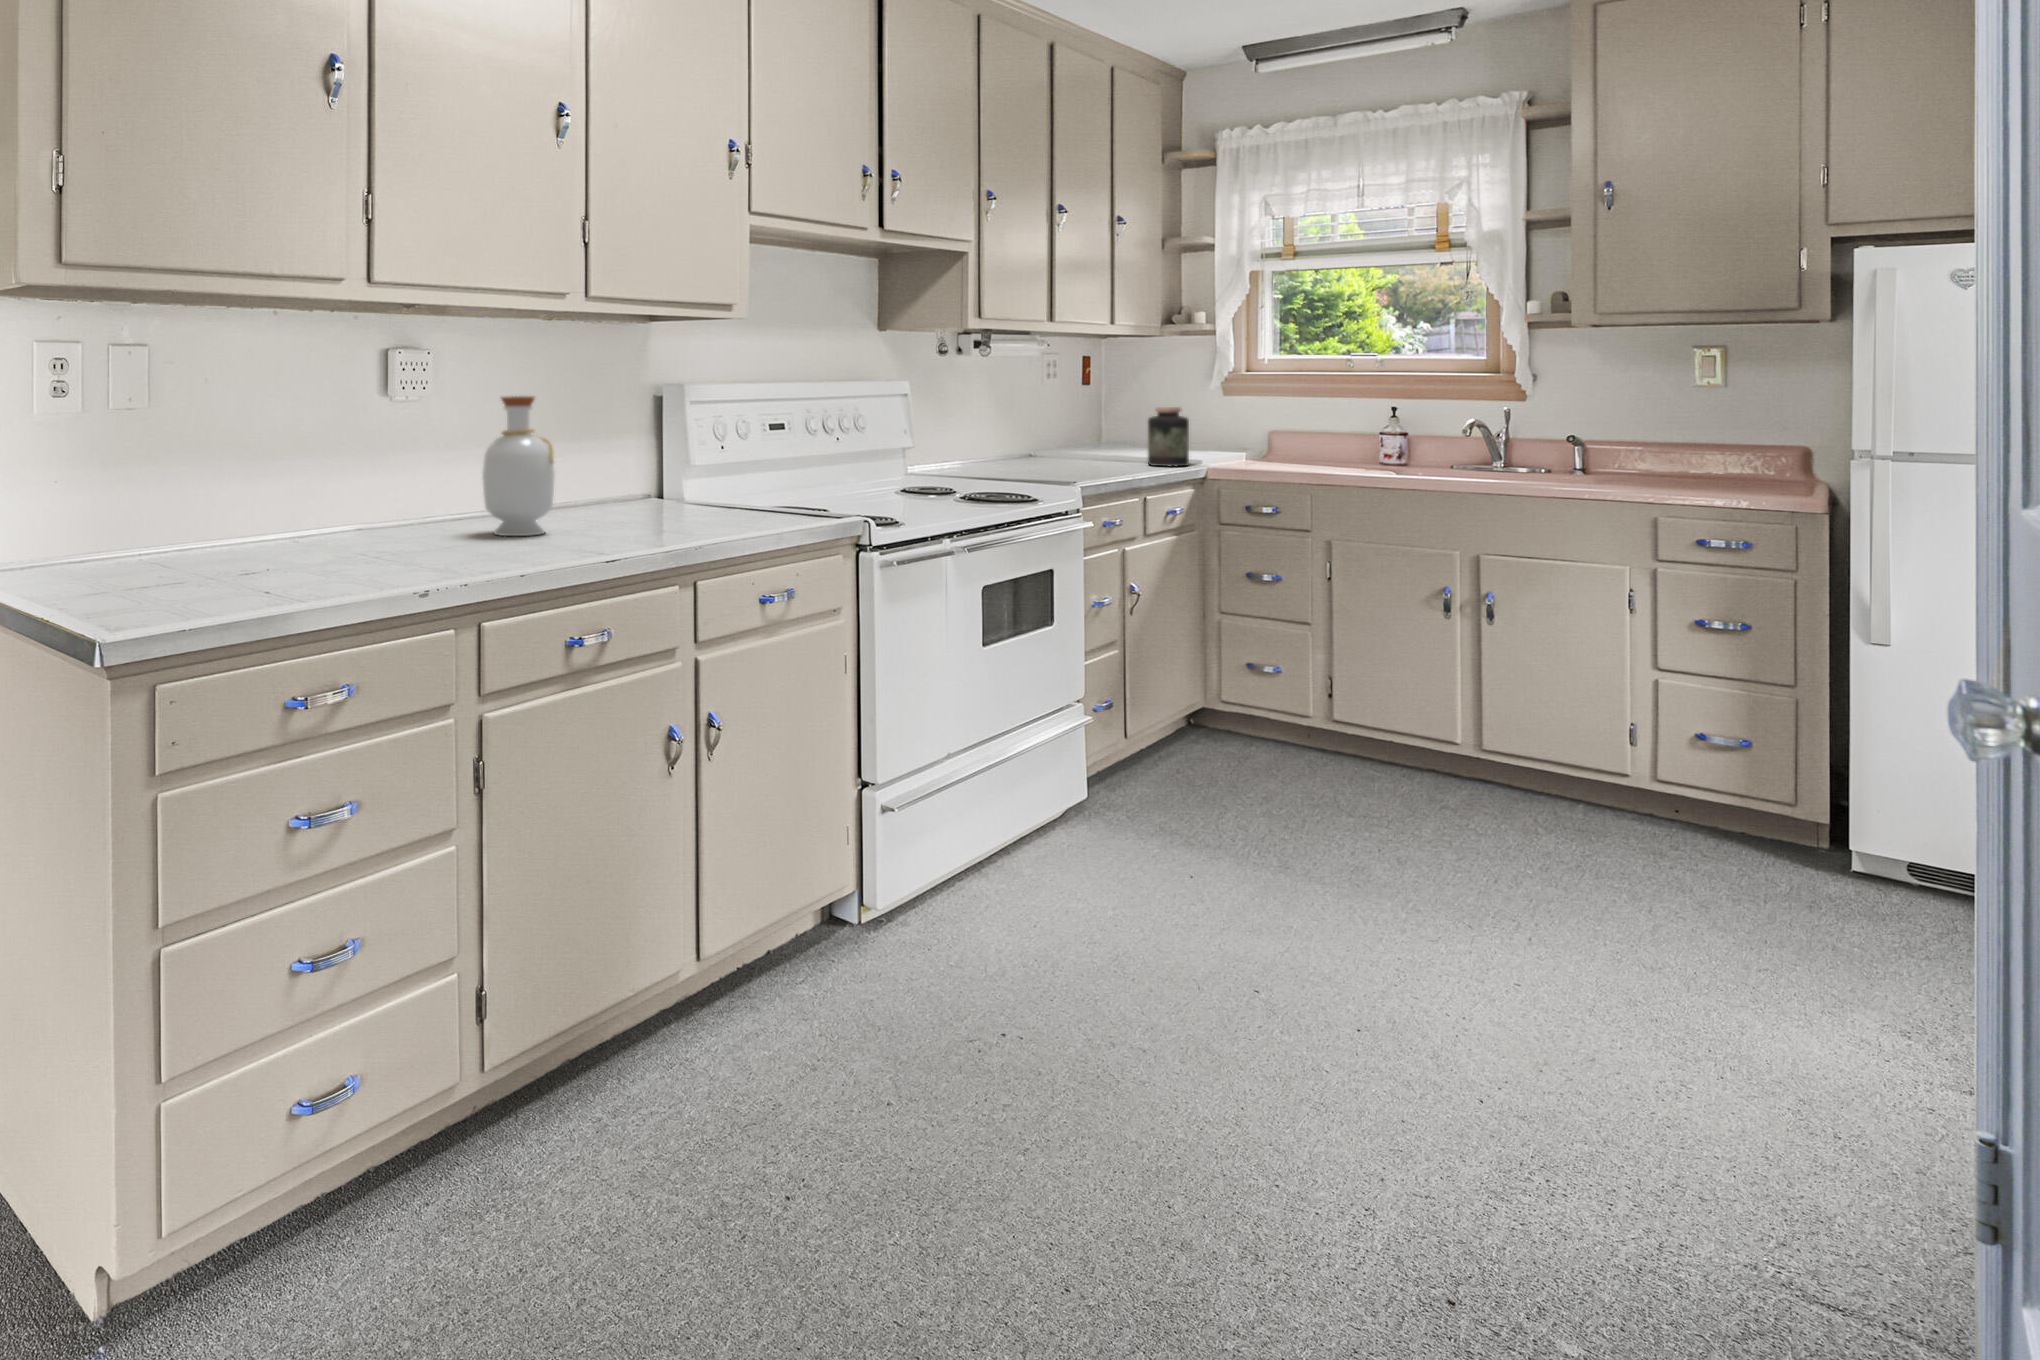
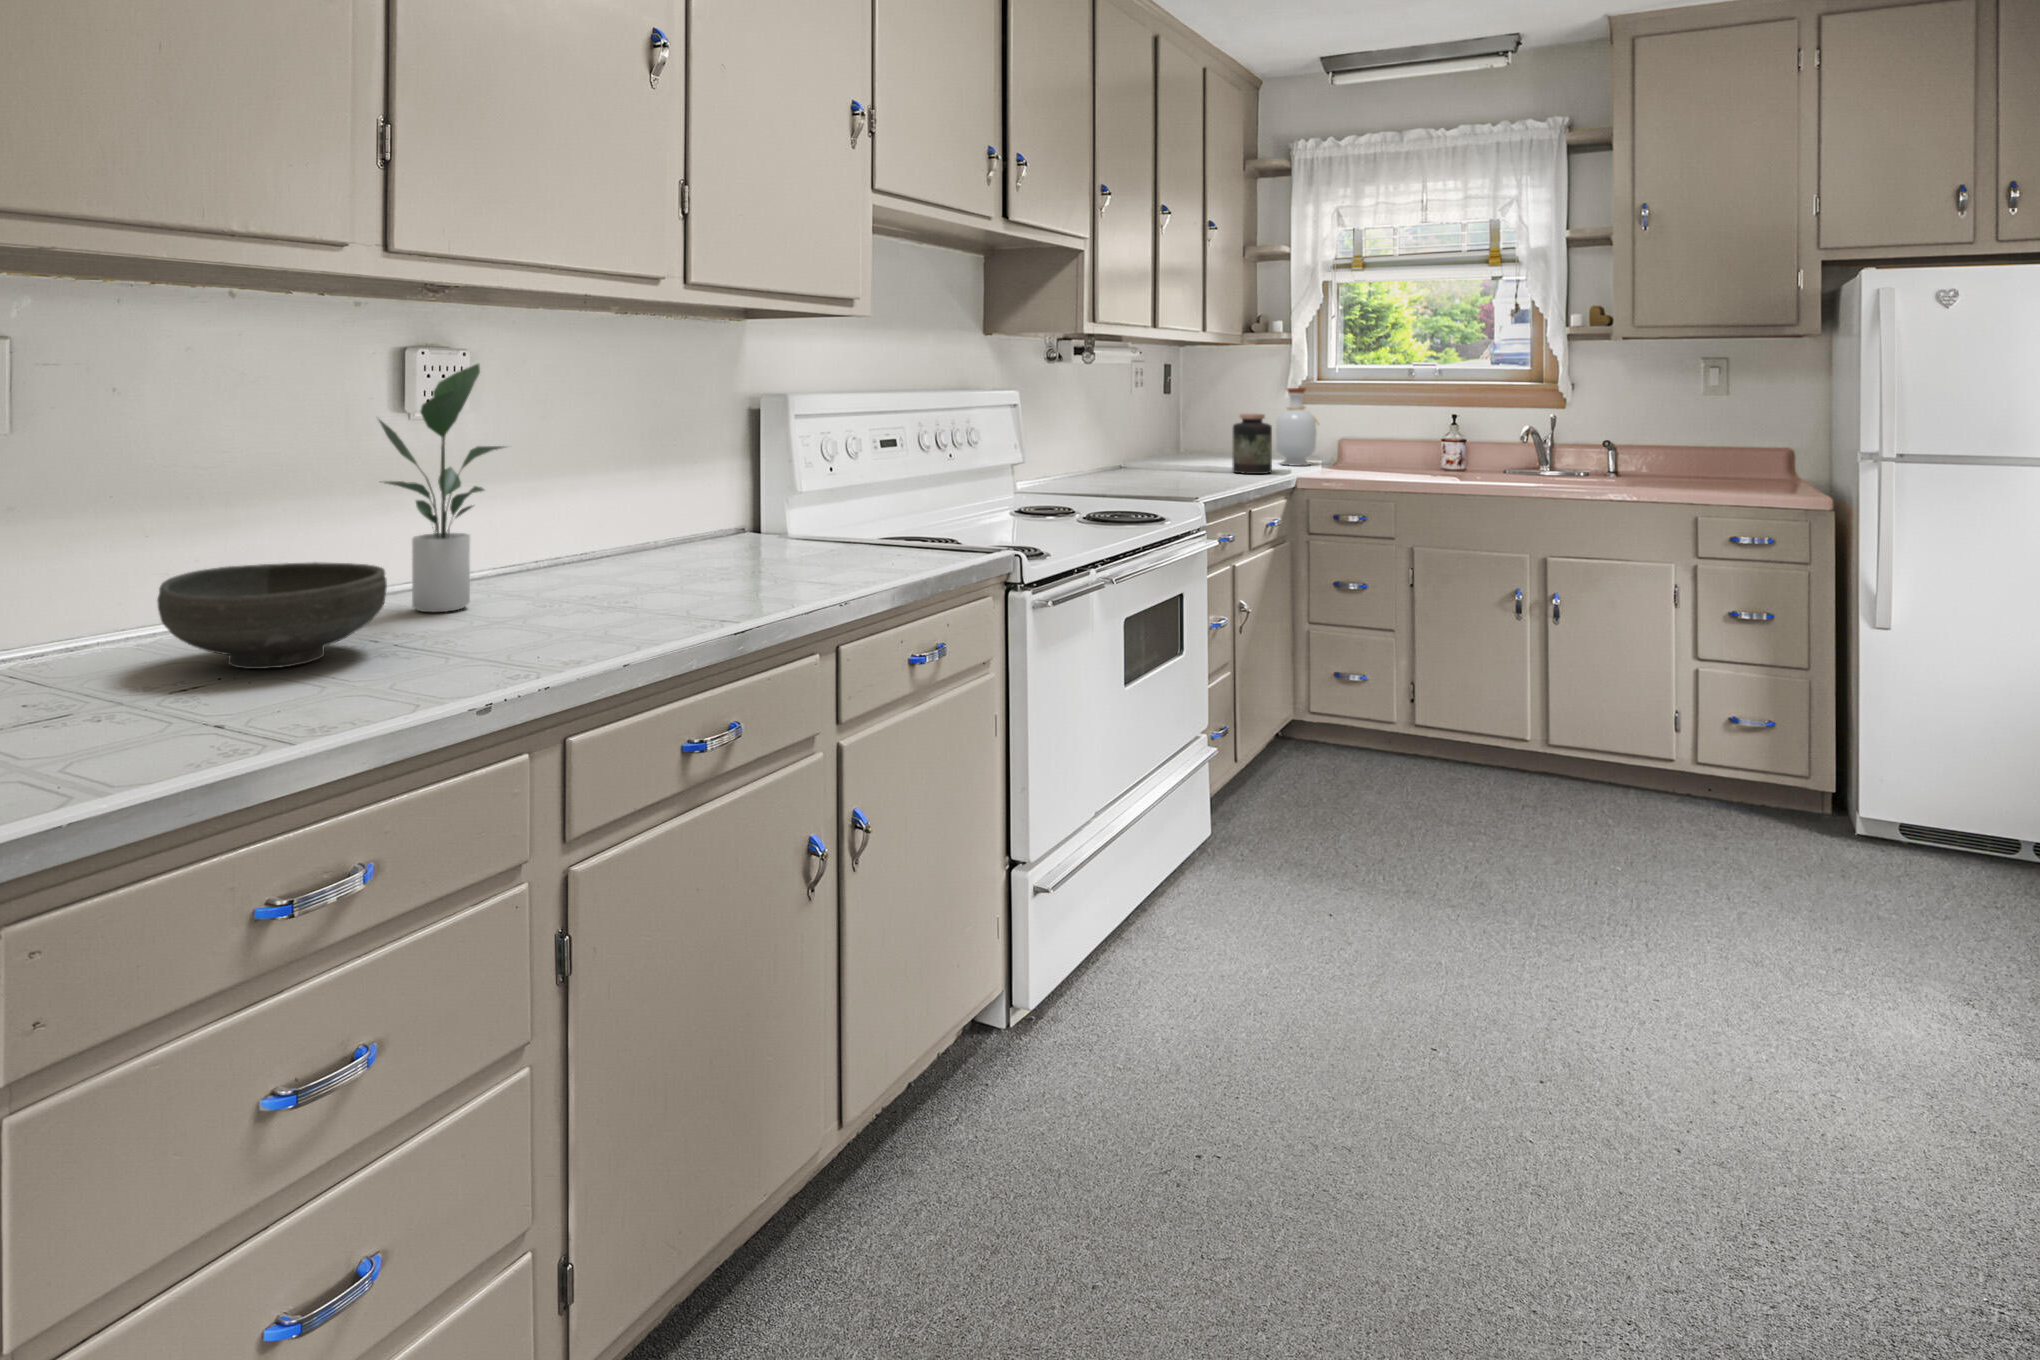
potted plant: none [361,362,455,544] -> present [379,364,504,612]
bottle: present [482,396,555,536] -> present [1275,388,1318,466]
bowl: none [227,502,367,569] -> present [157,562,387,669]

